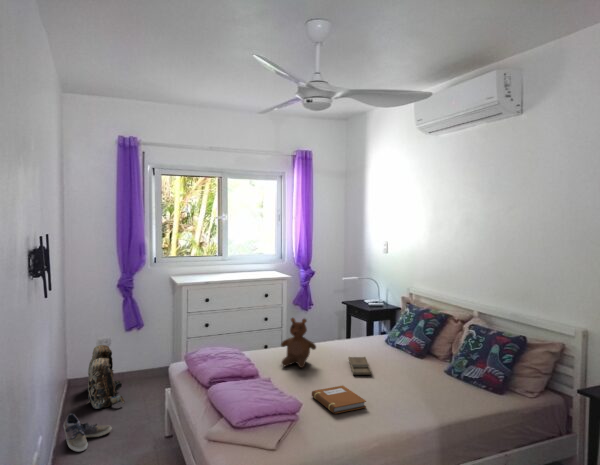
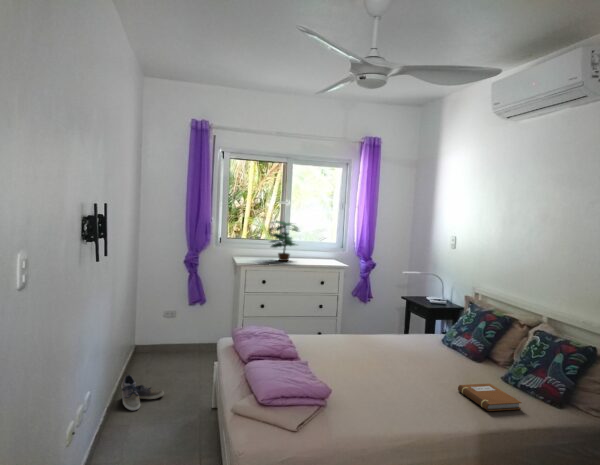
potted plant: none [207,237,240,277] -> present [270,221,298,261]
teddy bear: present [281,318,316,368] -> none [325,305,363,357]
backpack: present [86,345,125,409] -> none [147,316,181,374]
tray: present [349,357,372,375] -> none [396,351,418,372]
notebook: present [312,386,366,414] -> present [458,384,522,411]

